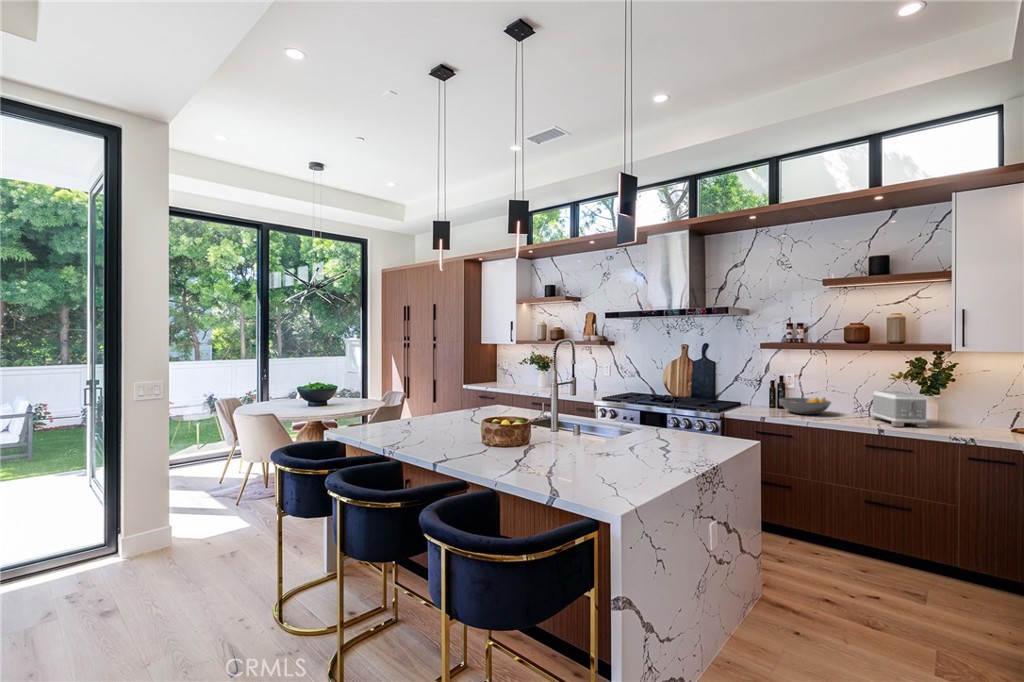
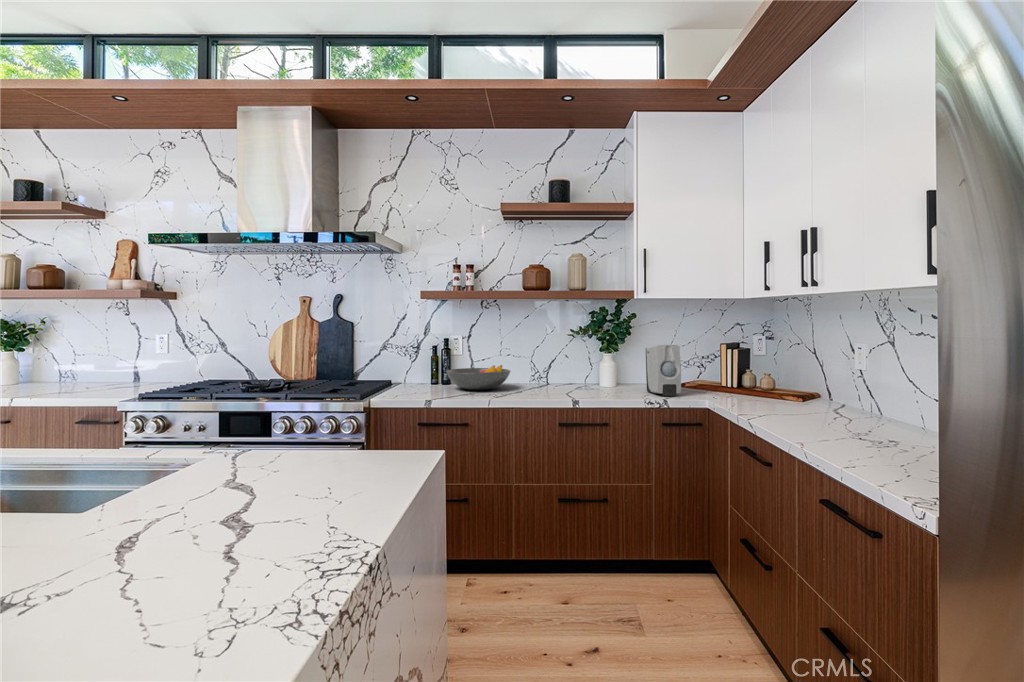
toaster: present [872,391,928,428] -> none [554,351,620,395]
soap dispenser: none [960,392,989,435] -> present [646,345,681,396]

